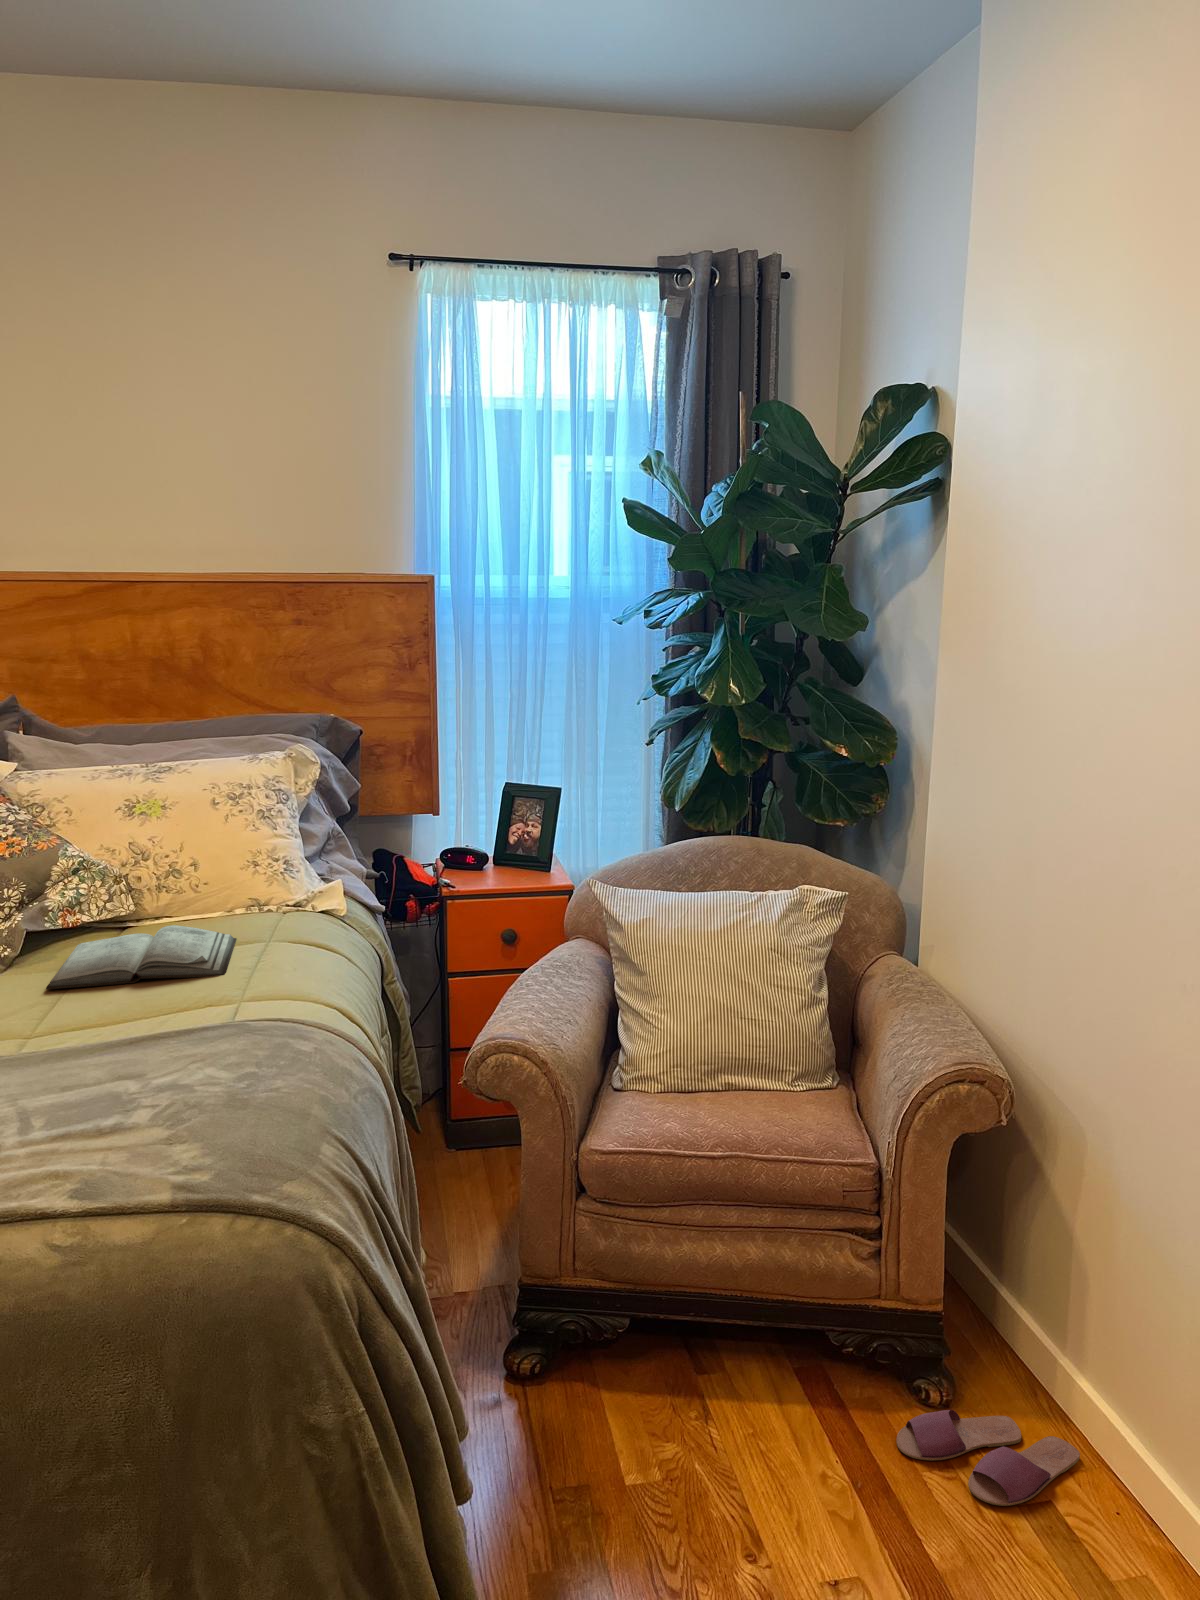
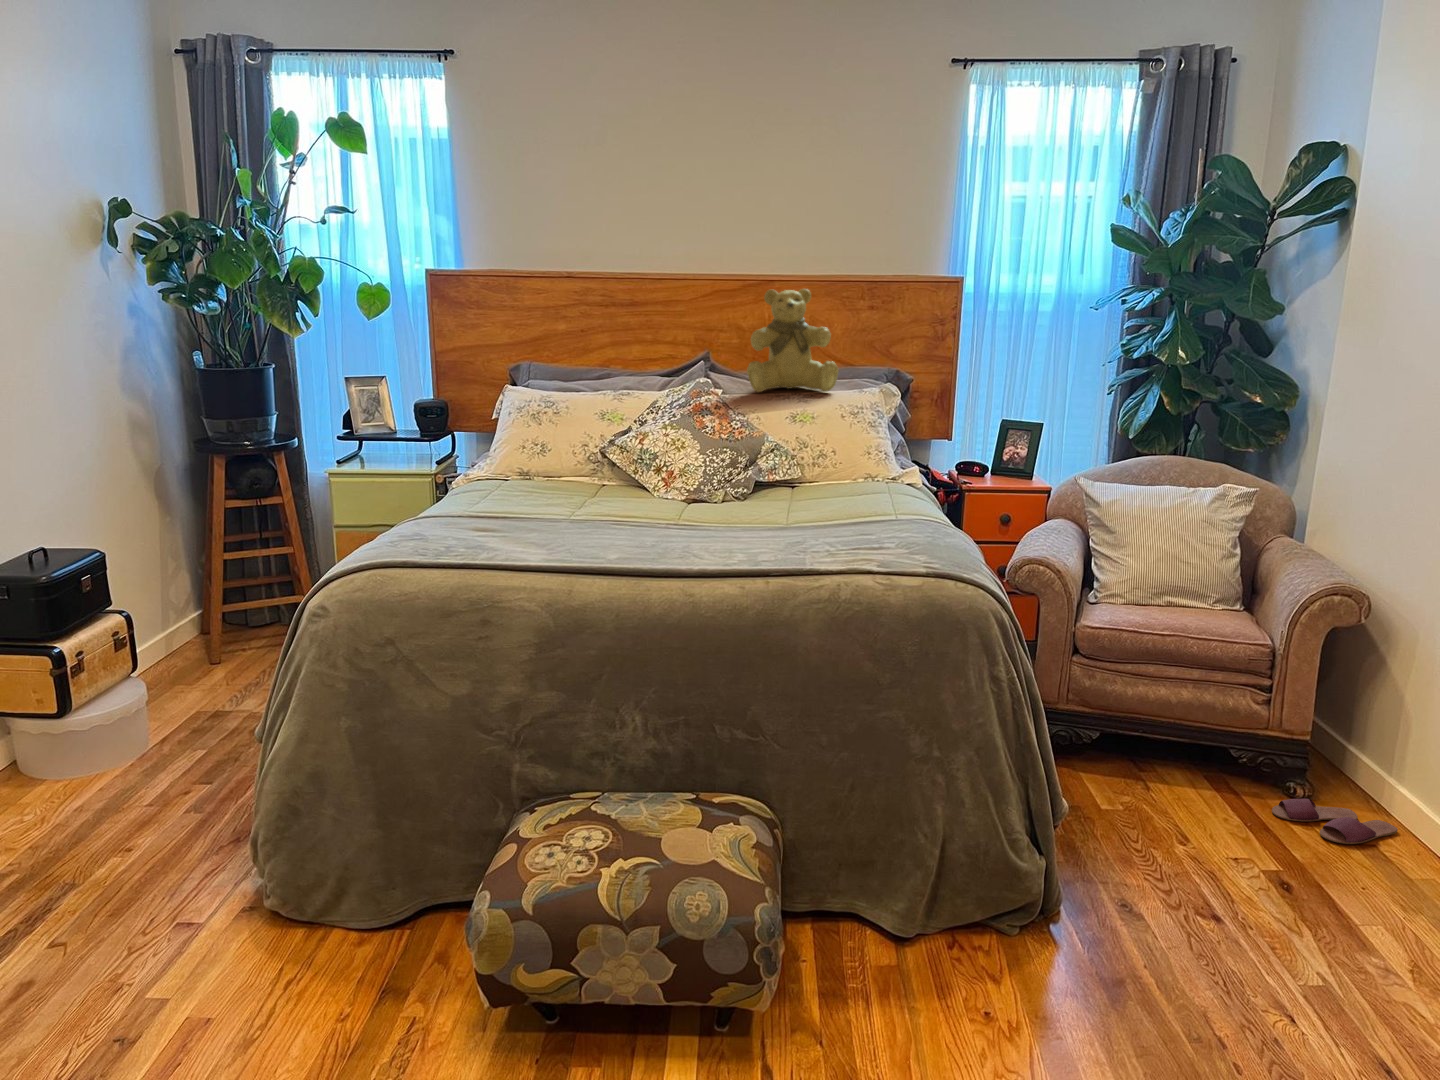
teddy bear: none [49,593,212,764] -> present [747,289,838,392]
diary: present [46,925,237,989] -> none [777,483,874,508]

